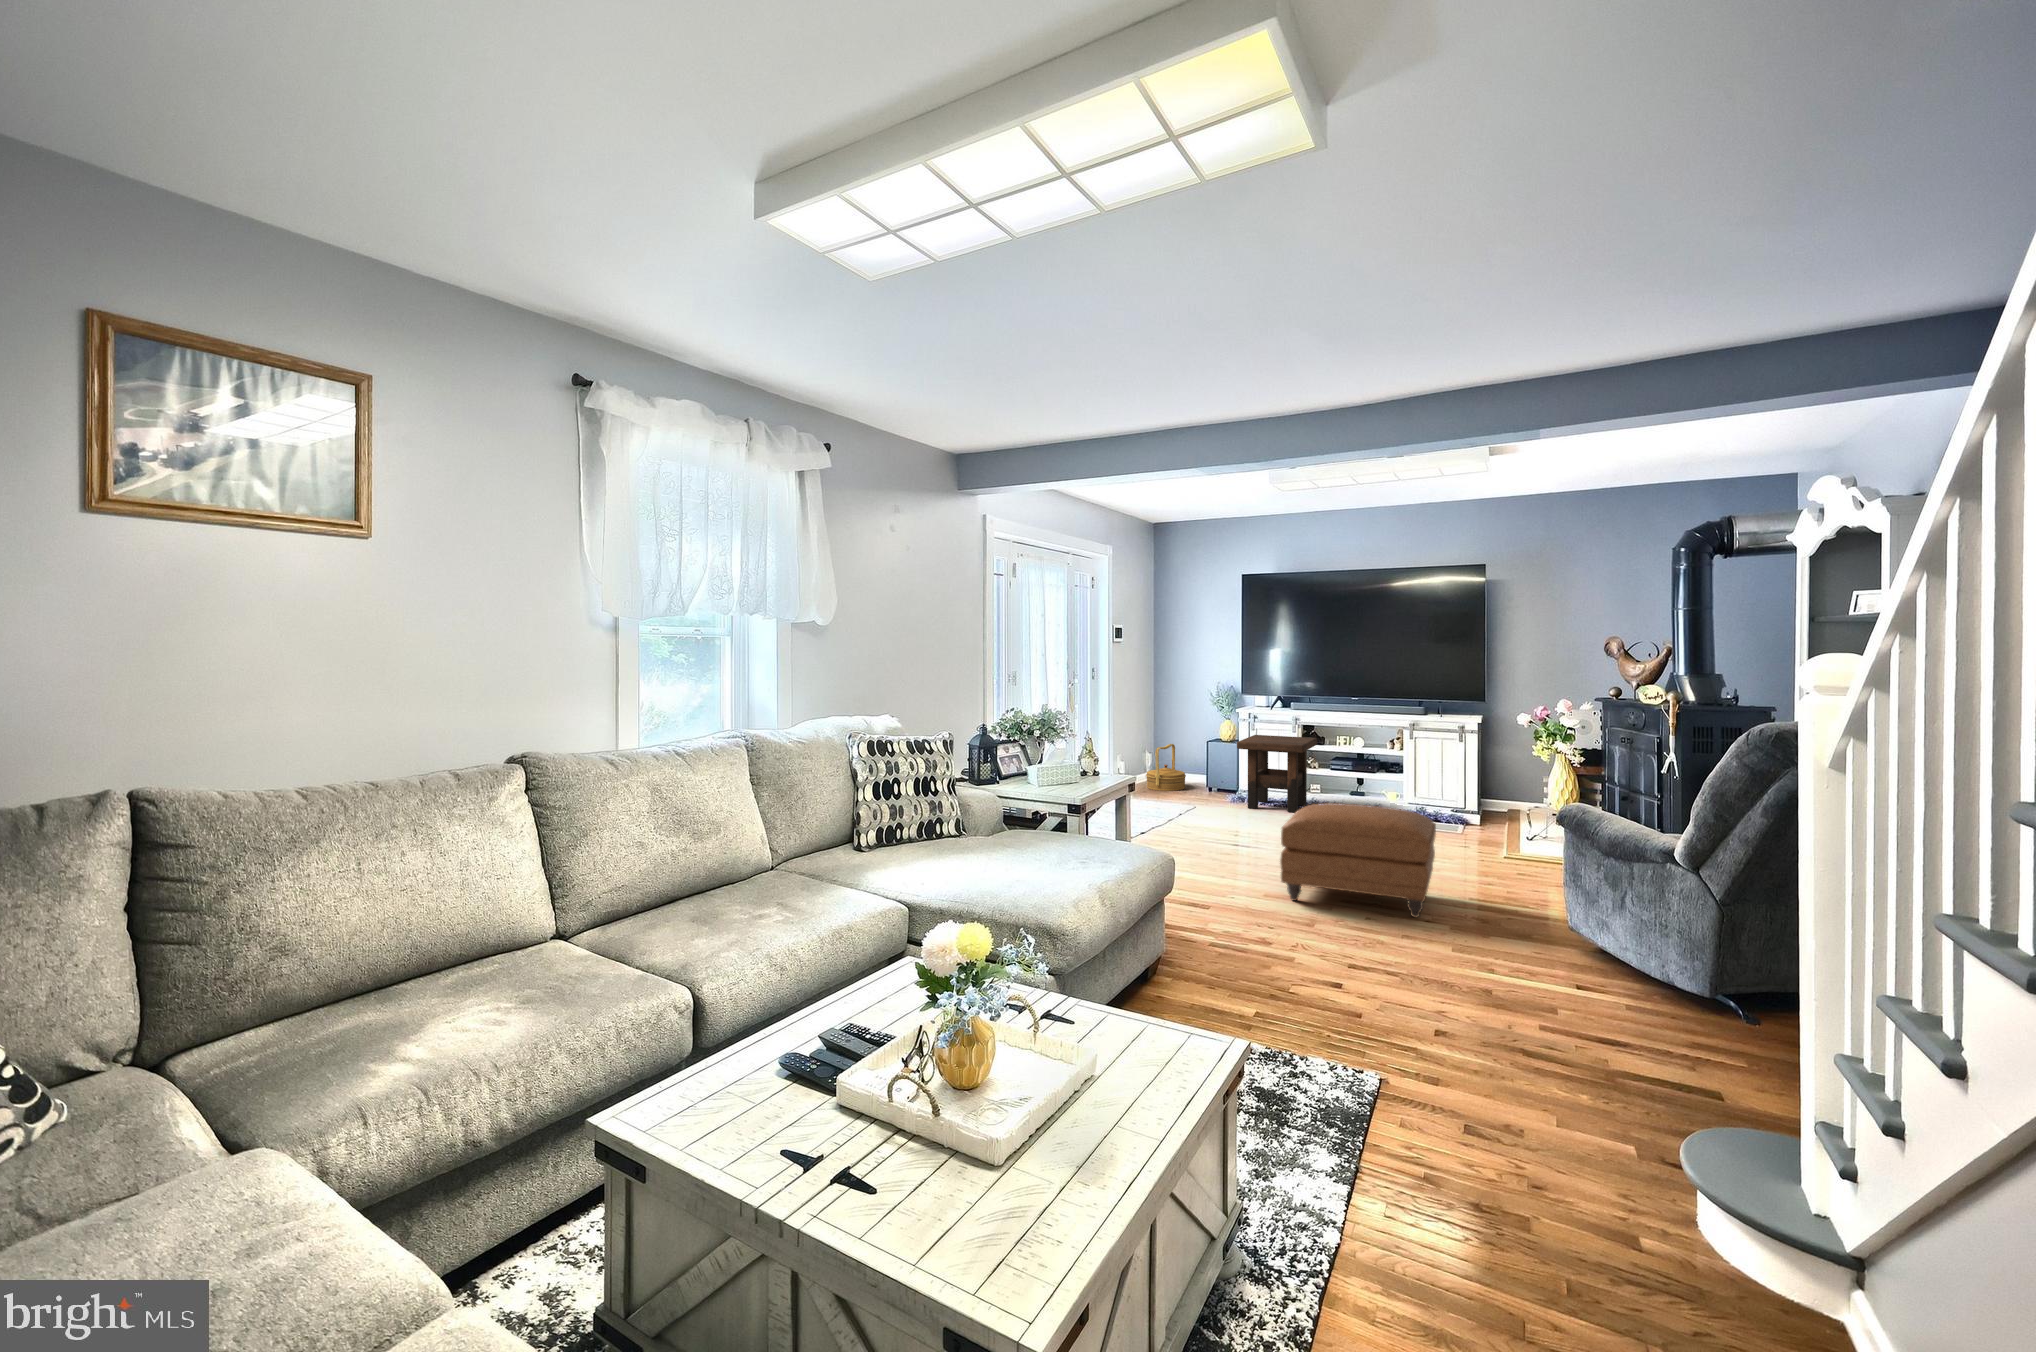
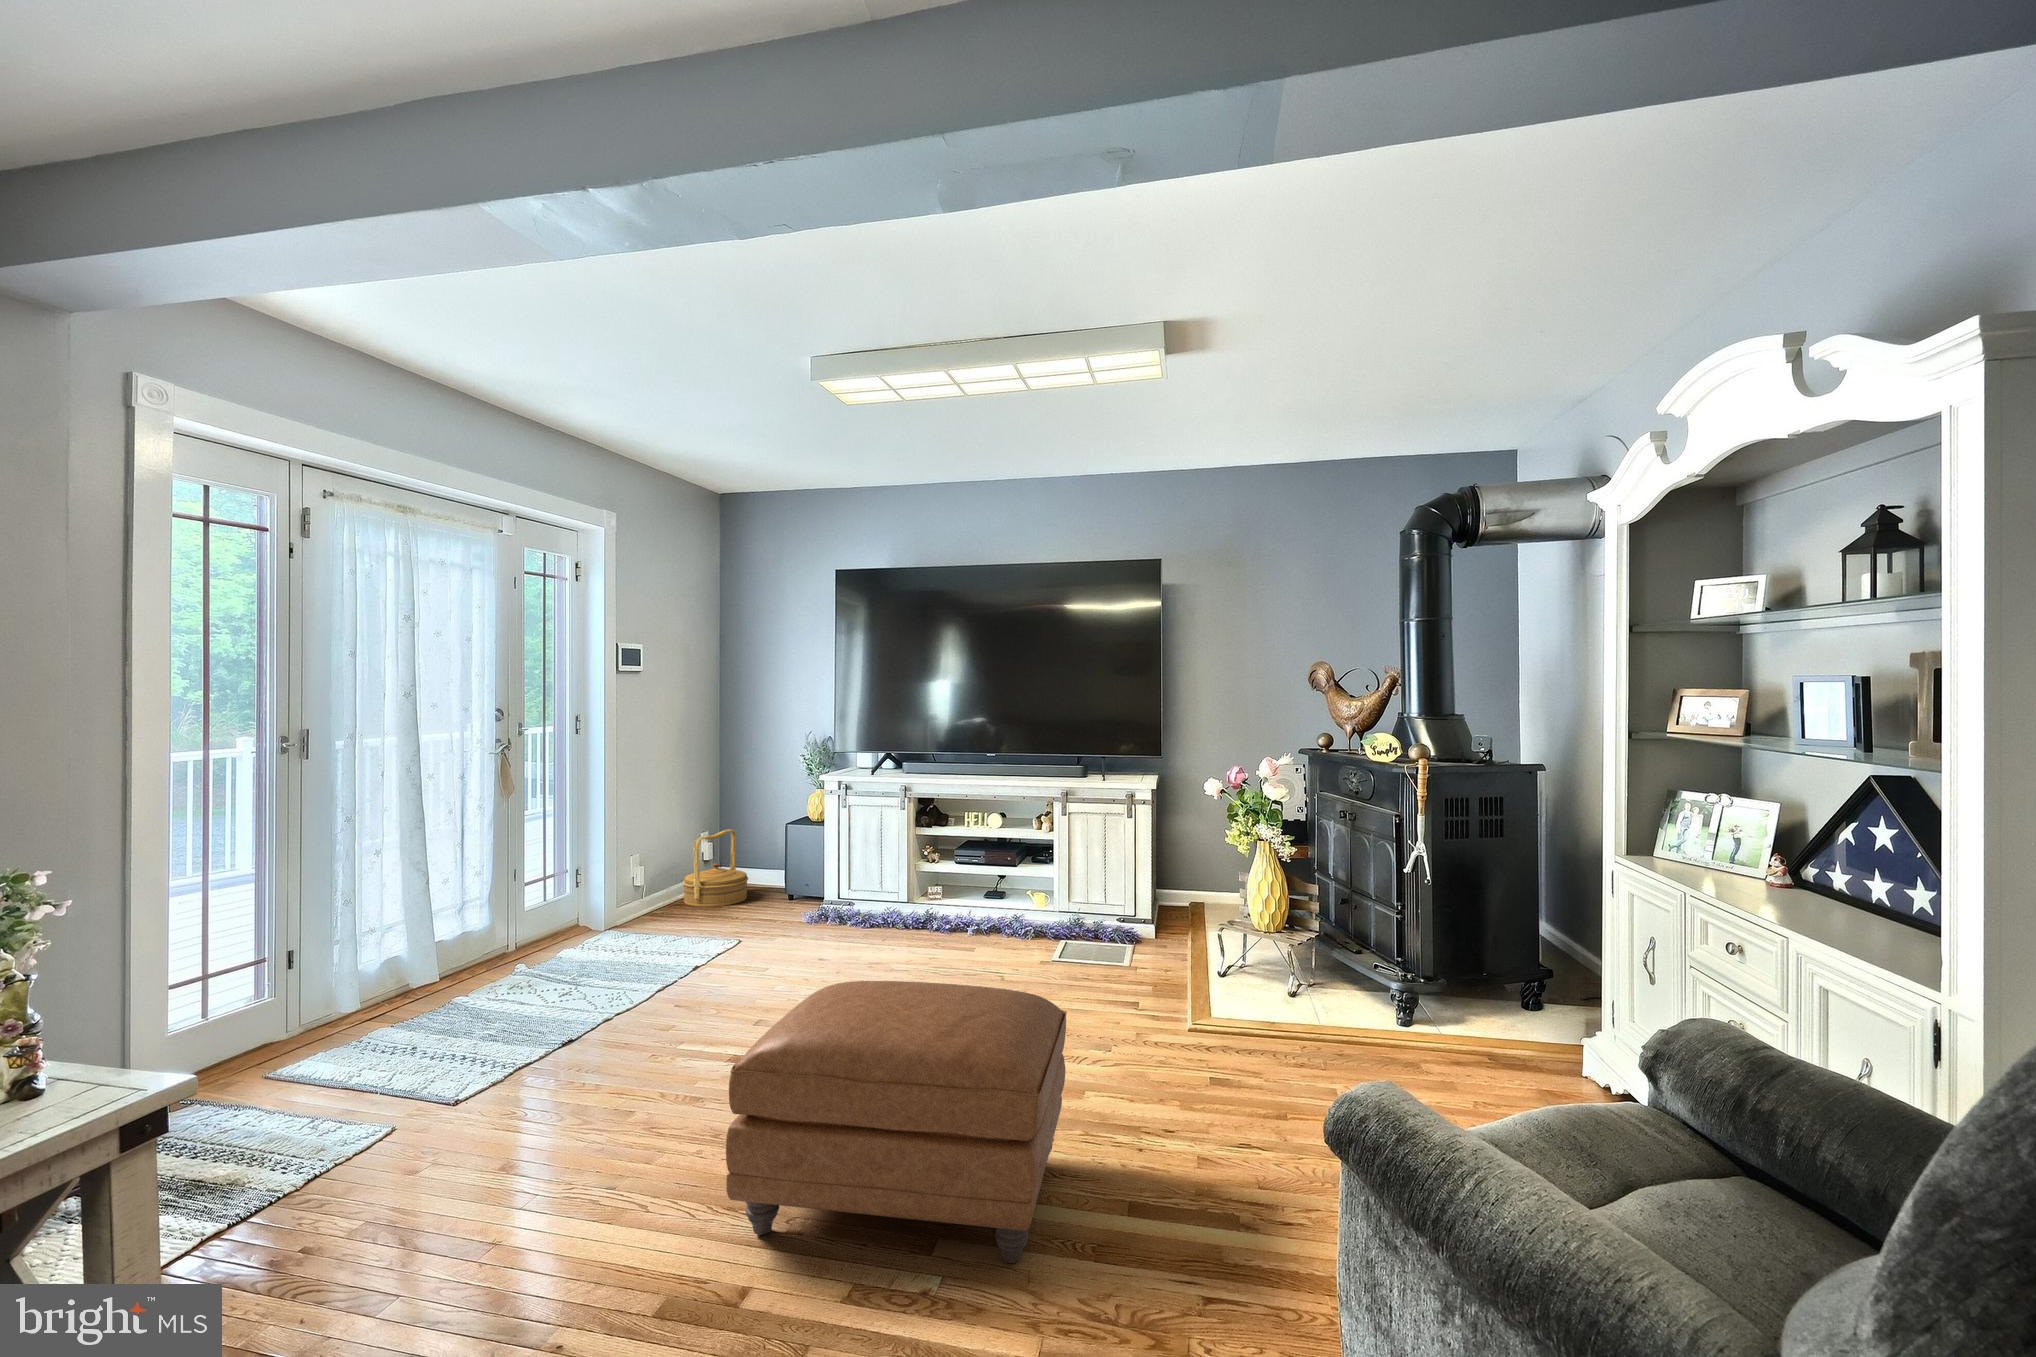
side table: present [1237,735,1317,813] -> none [803,814,933,941]

